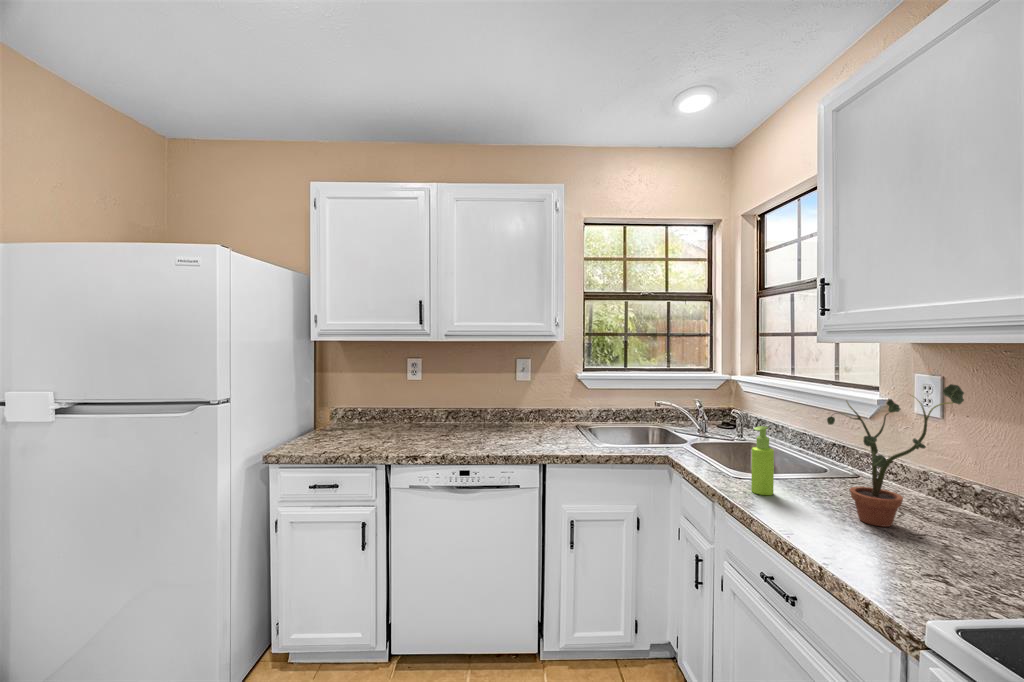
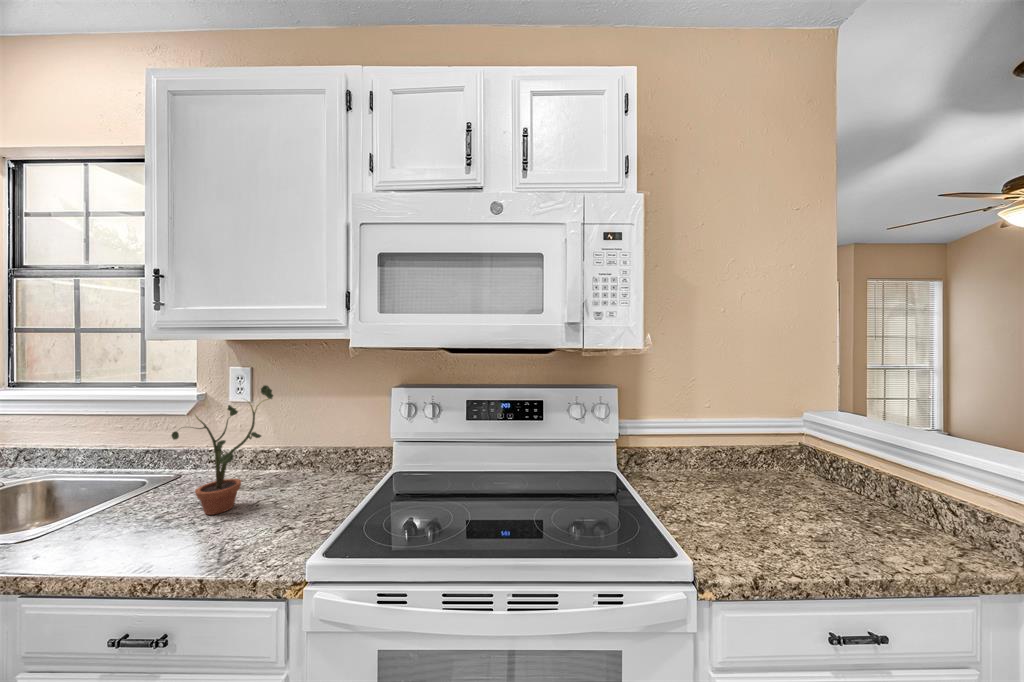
soap dispenser: present [751,426,774,495] -> none [59,462,96,546]

